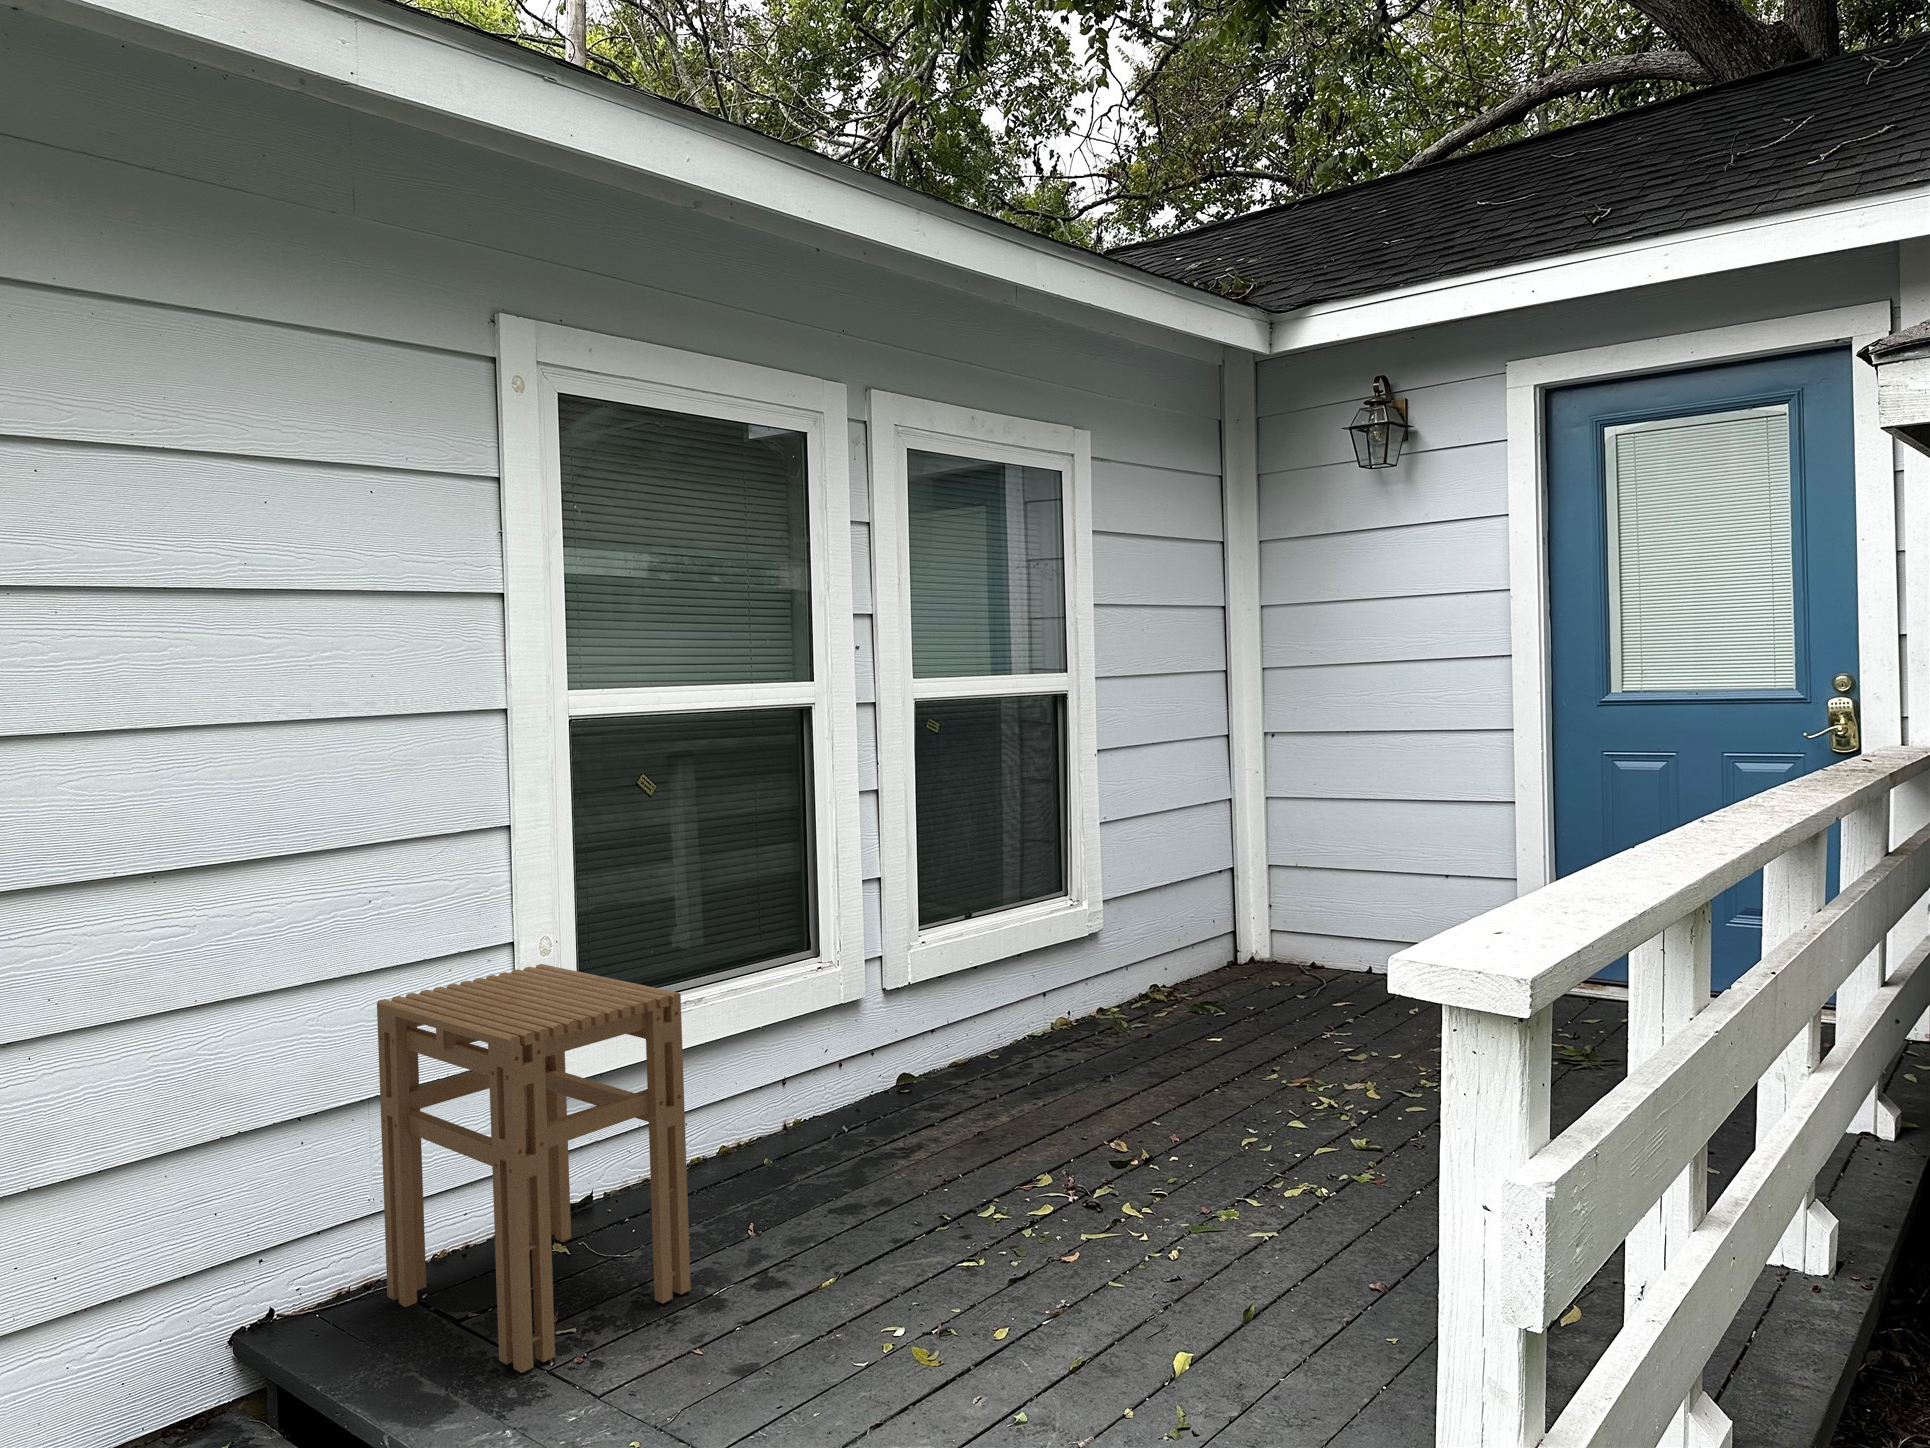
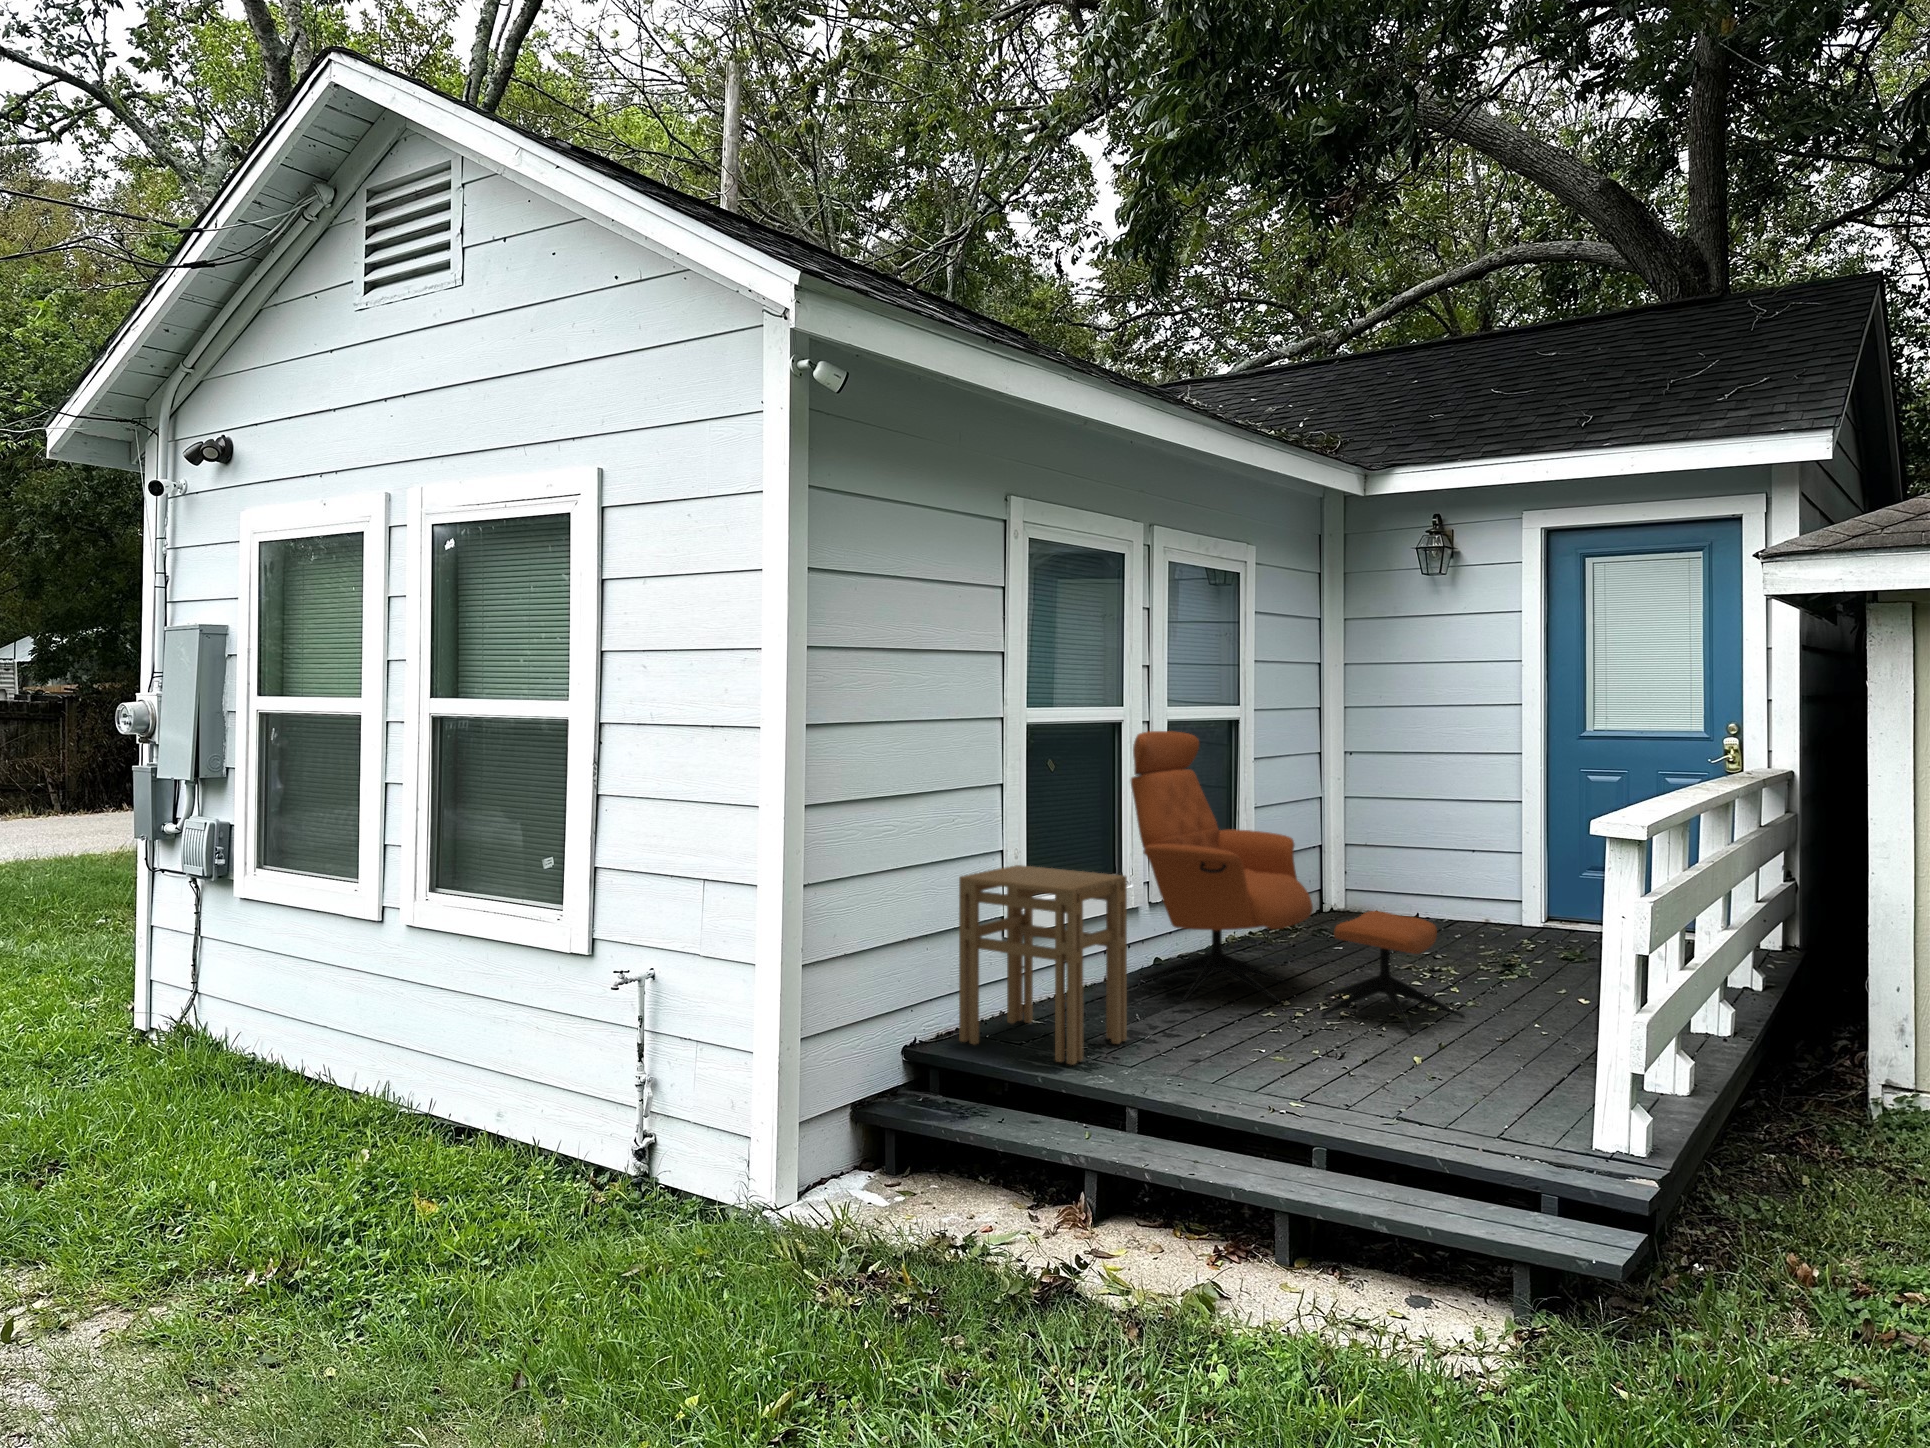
armchair: none [810,717,1343,1256] -> present [1131,731,1465,1031]

